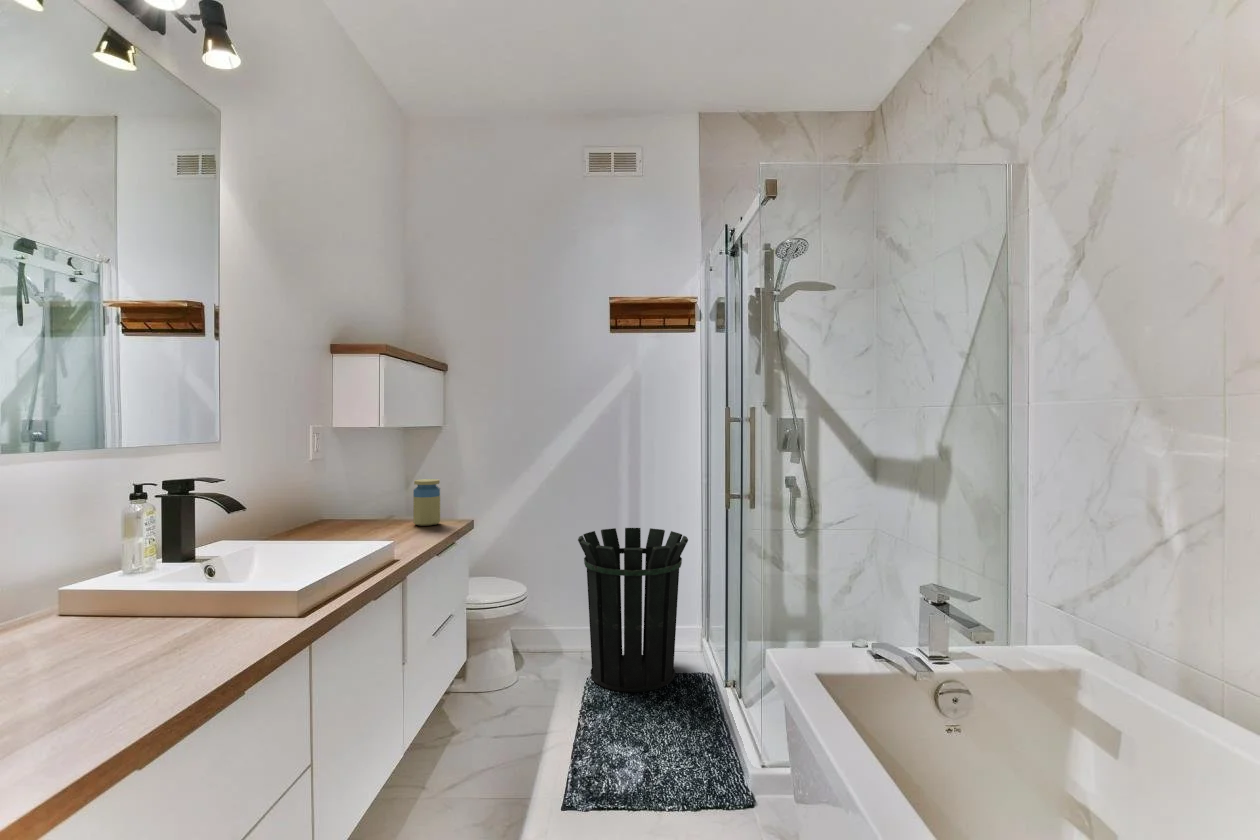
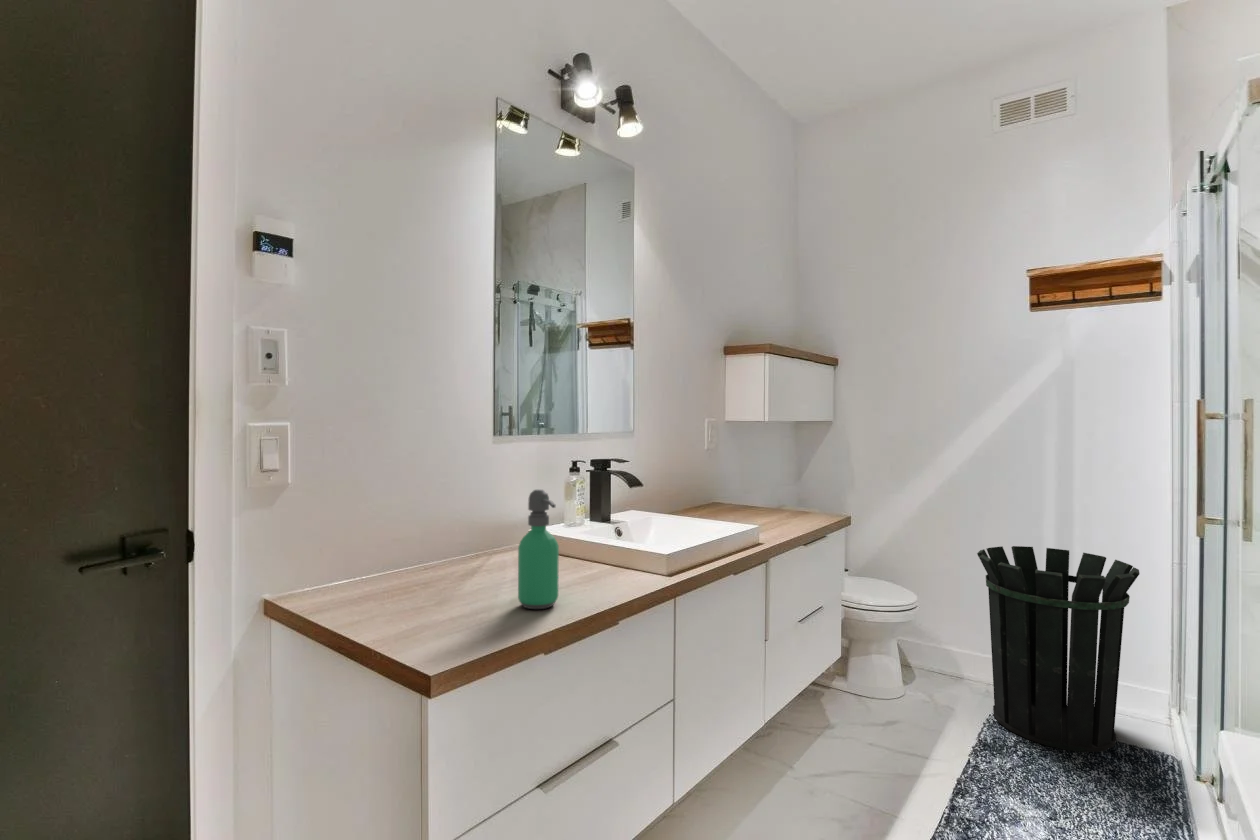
jar: present [413,479,440,526] -> none [789,473,815,517]
soap dispenser: none [75,532,148,707] -> present [518,490,559,609]

